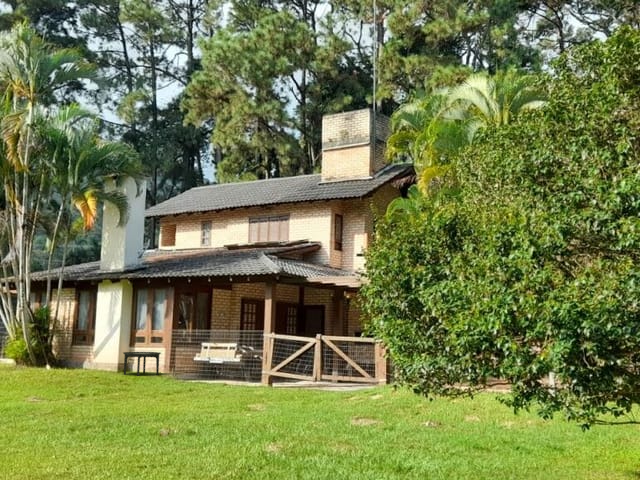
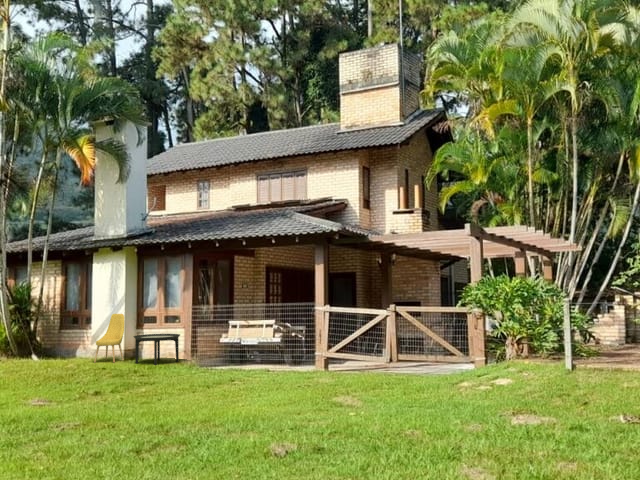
chair: none [92,334,119,374] -> present [94,314,125,363]

